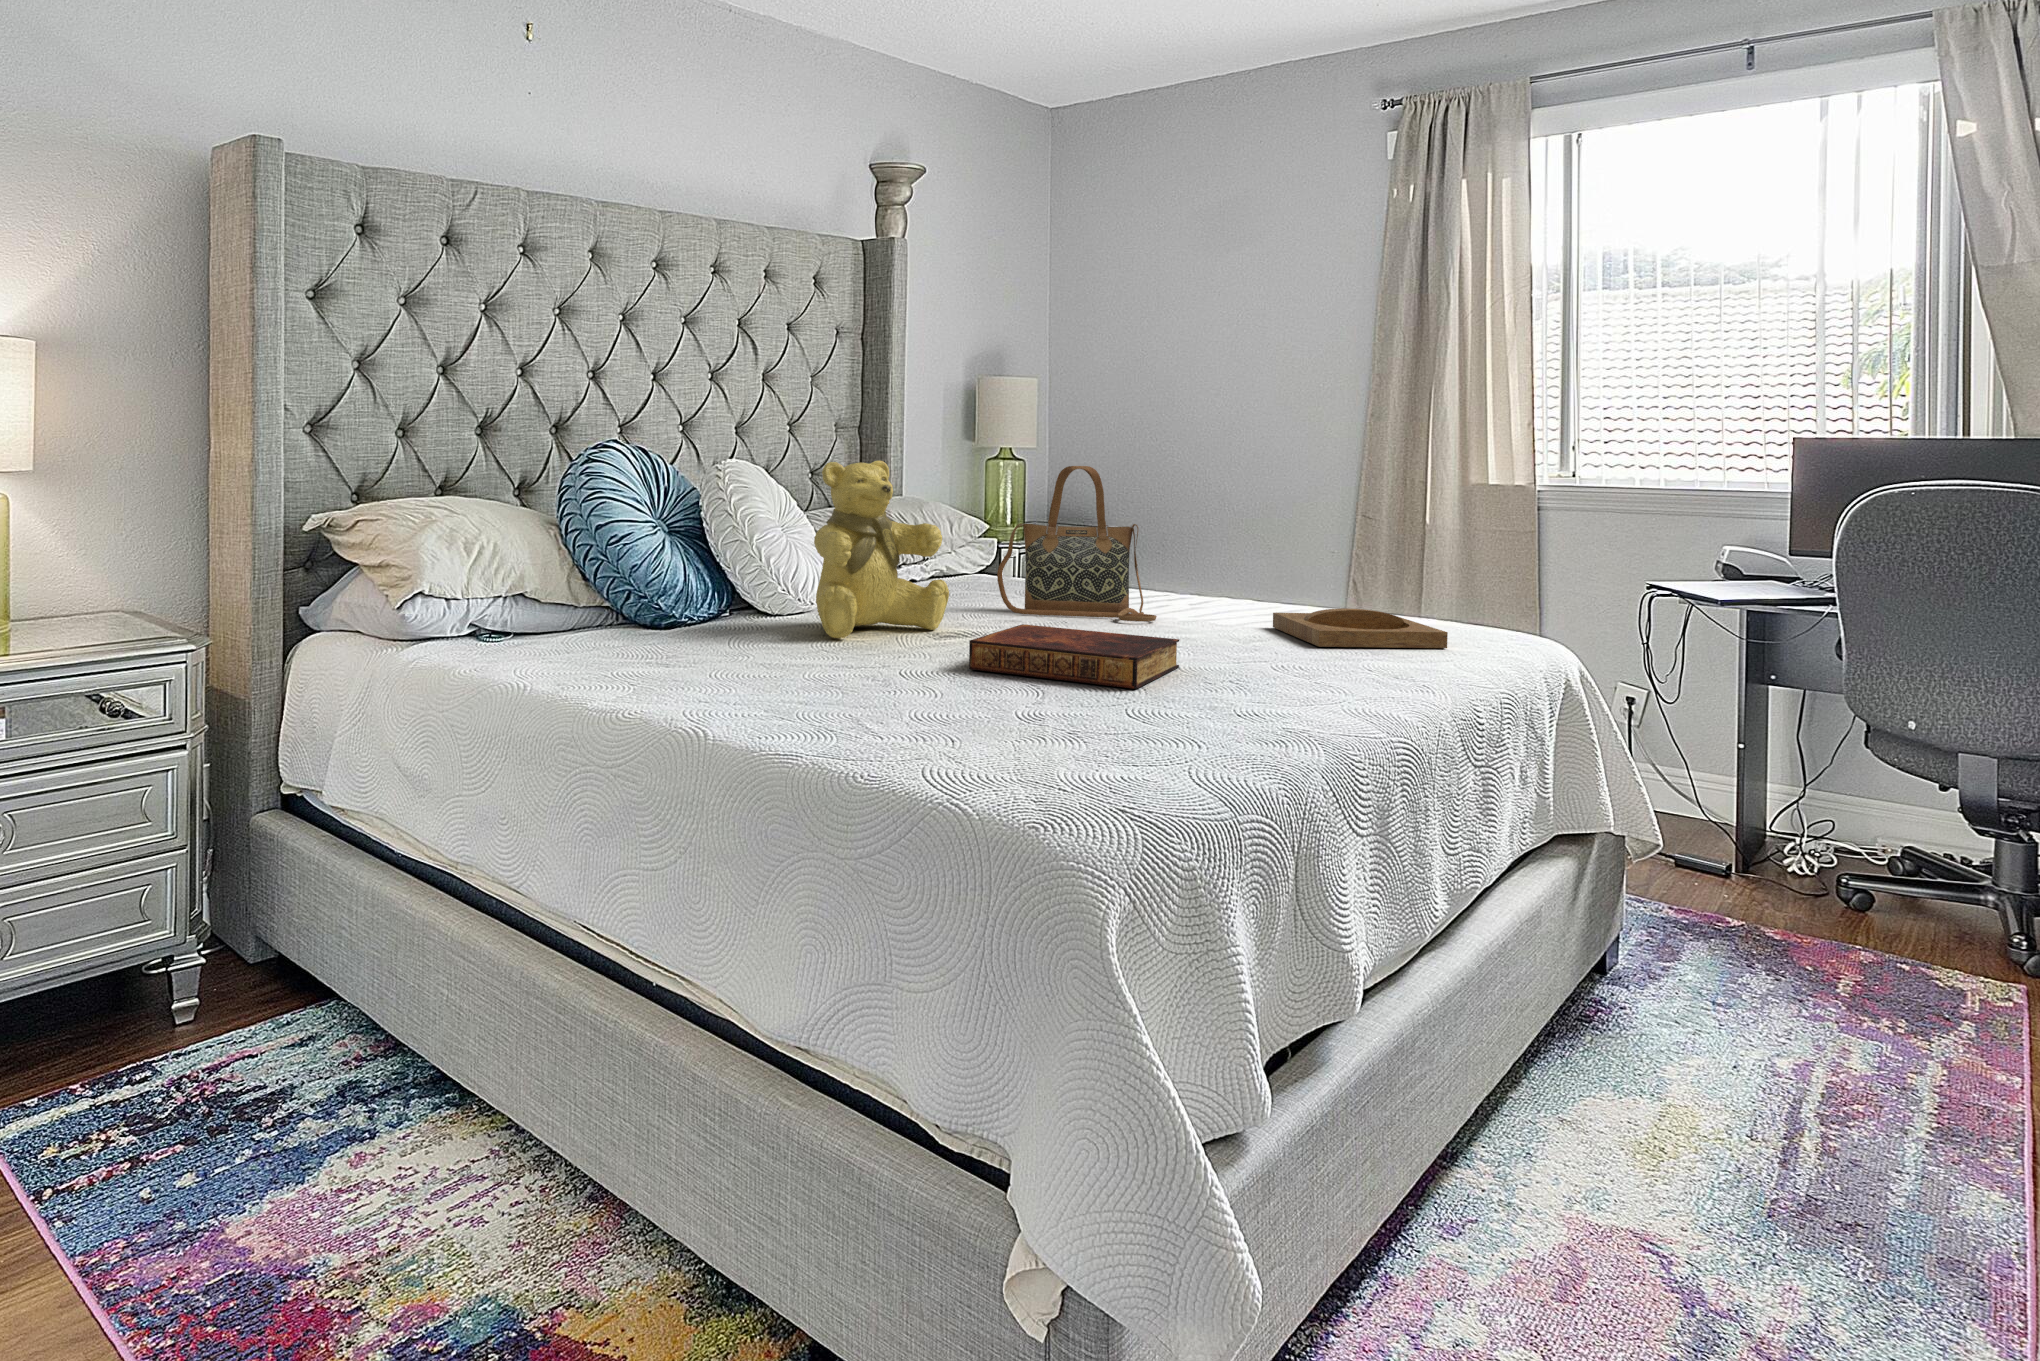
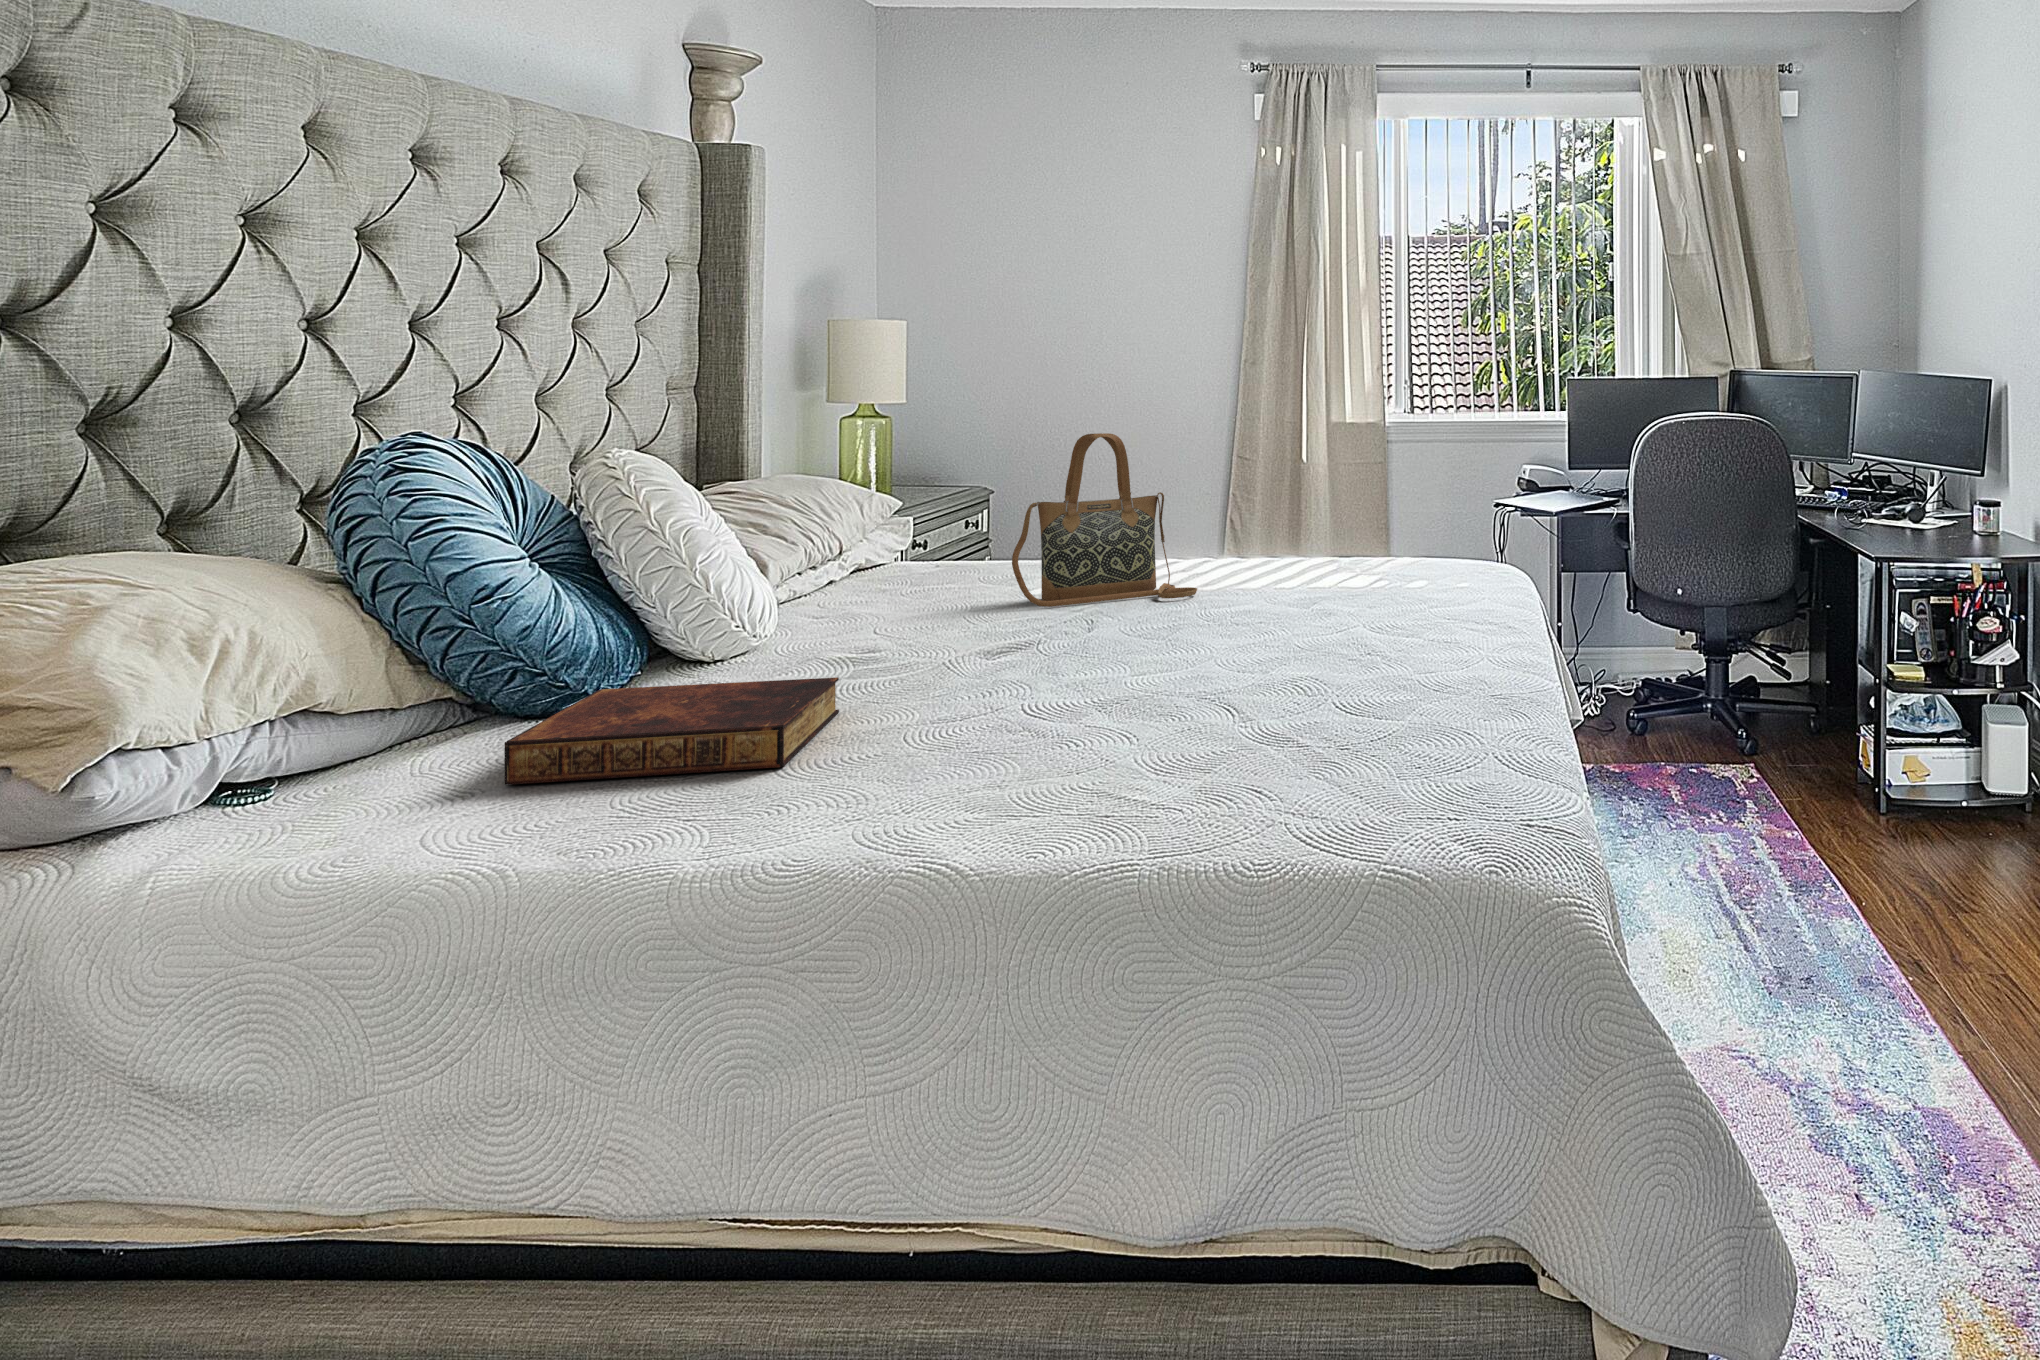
teddy bear: present [814,461,949,638] -> none [825,445,1000,682]
tray: present [1273,608,1448,648] -> none [1306,557,1468,600]
book: present [969,624,1179,689] -> present [504,677,839,785]

